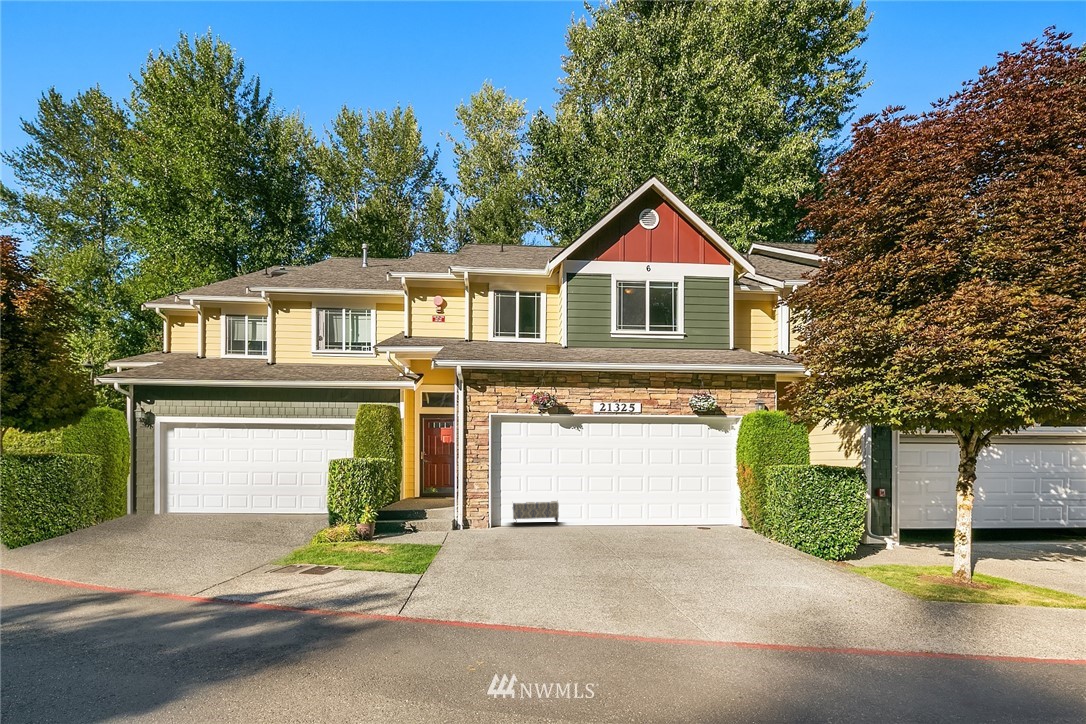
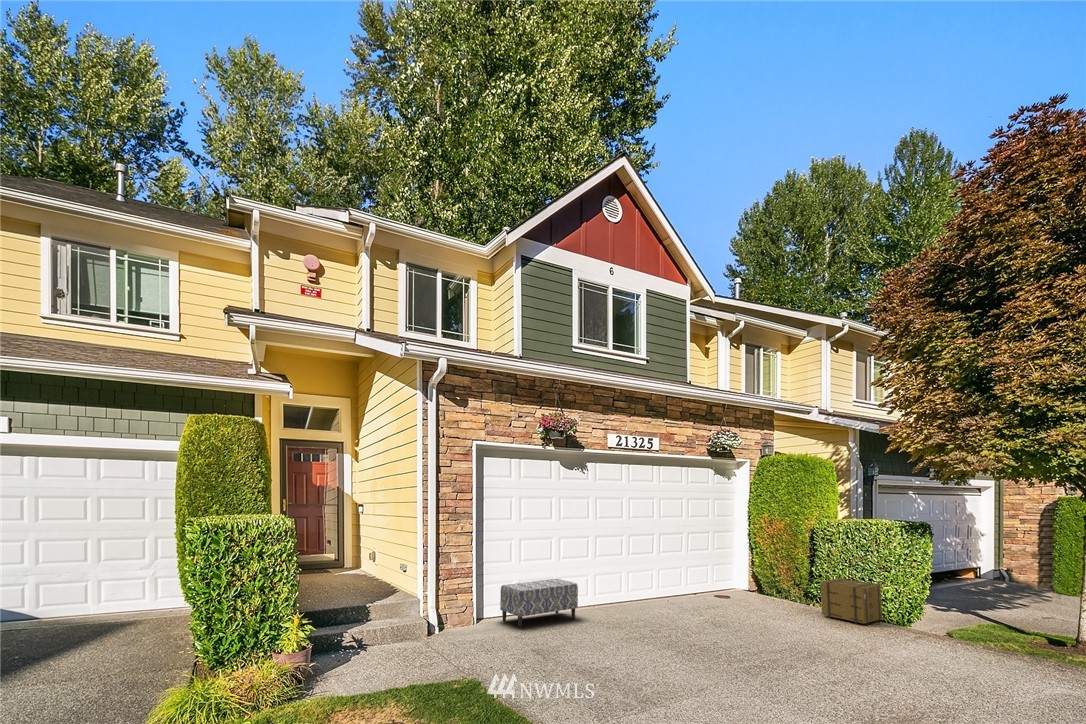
cardboard box: none [734,512,774,547] -> present [820,578,882,625]

